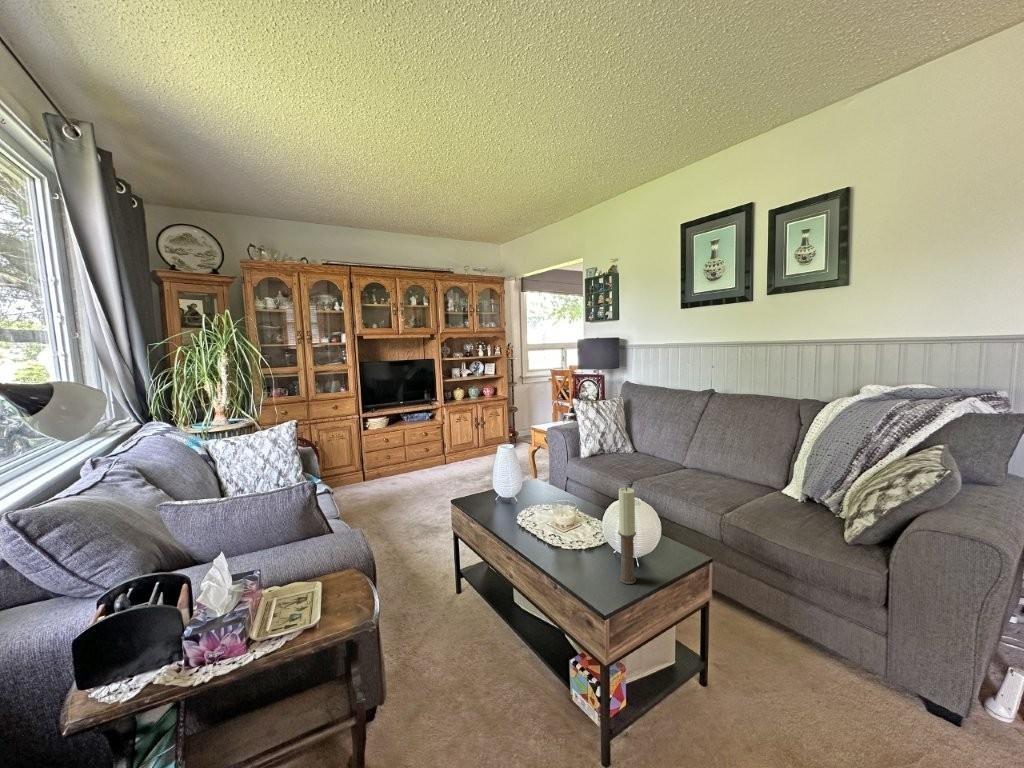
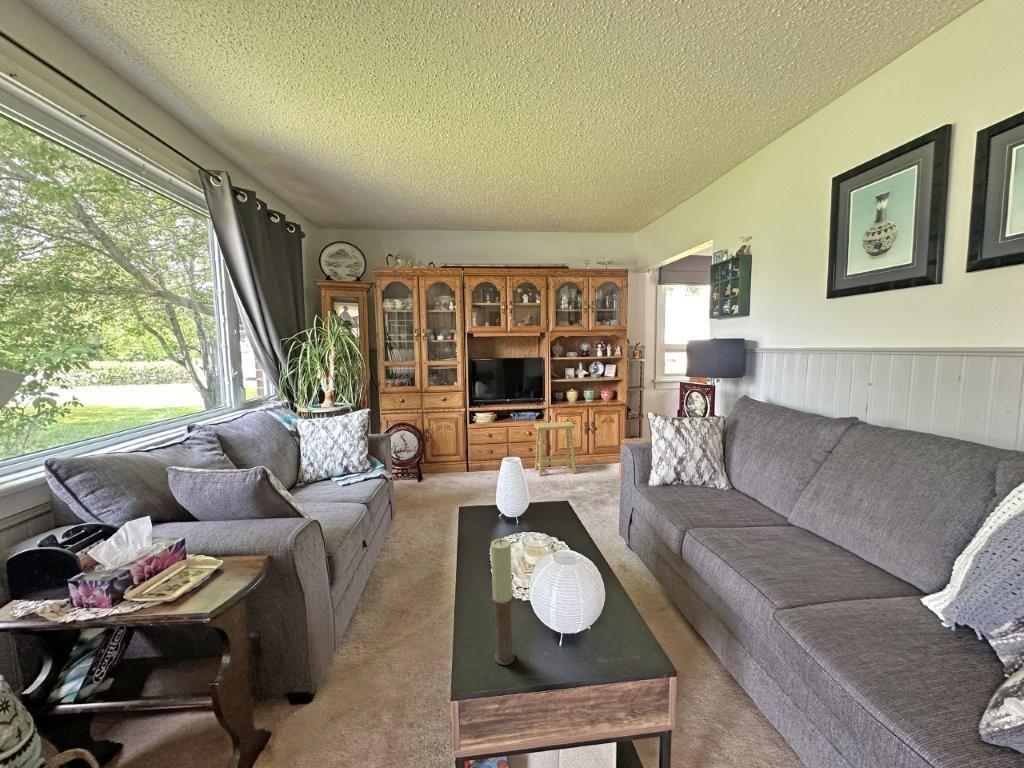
footstool: none [433,418,476,473] -> present [534,422,576,476]

